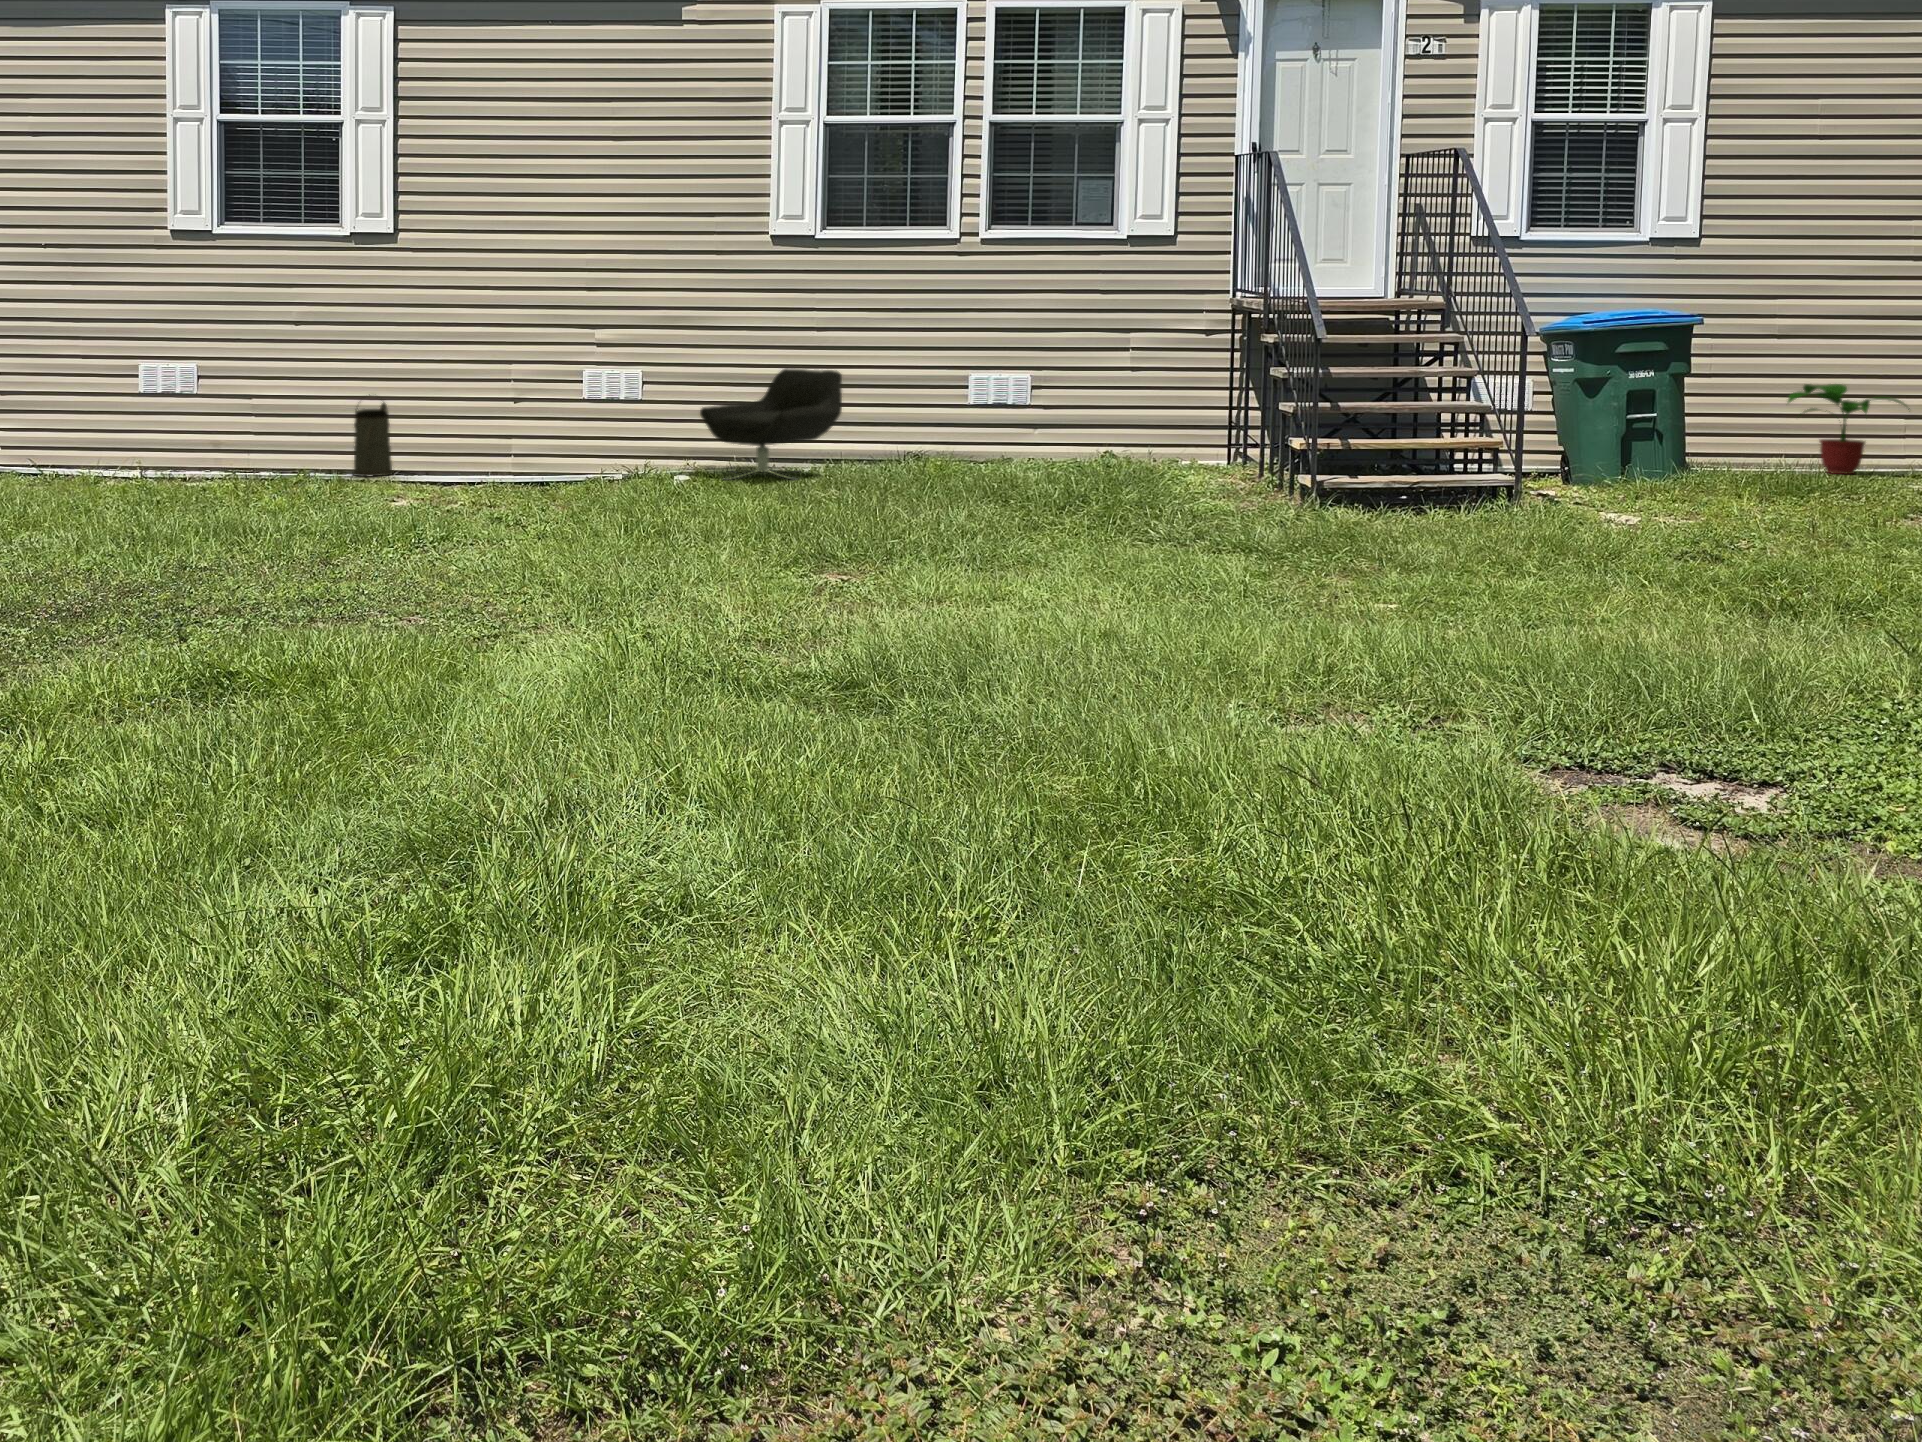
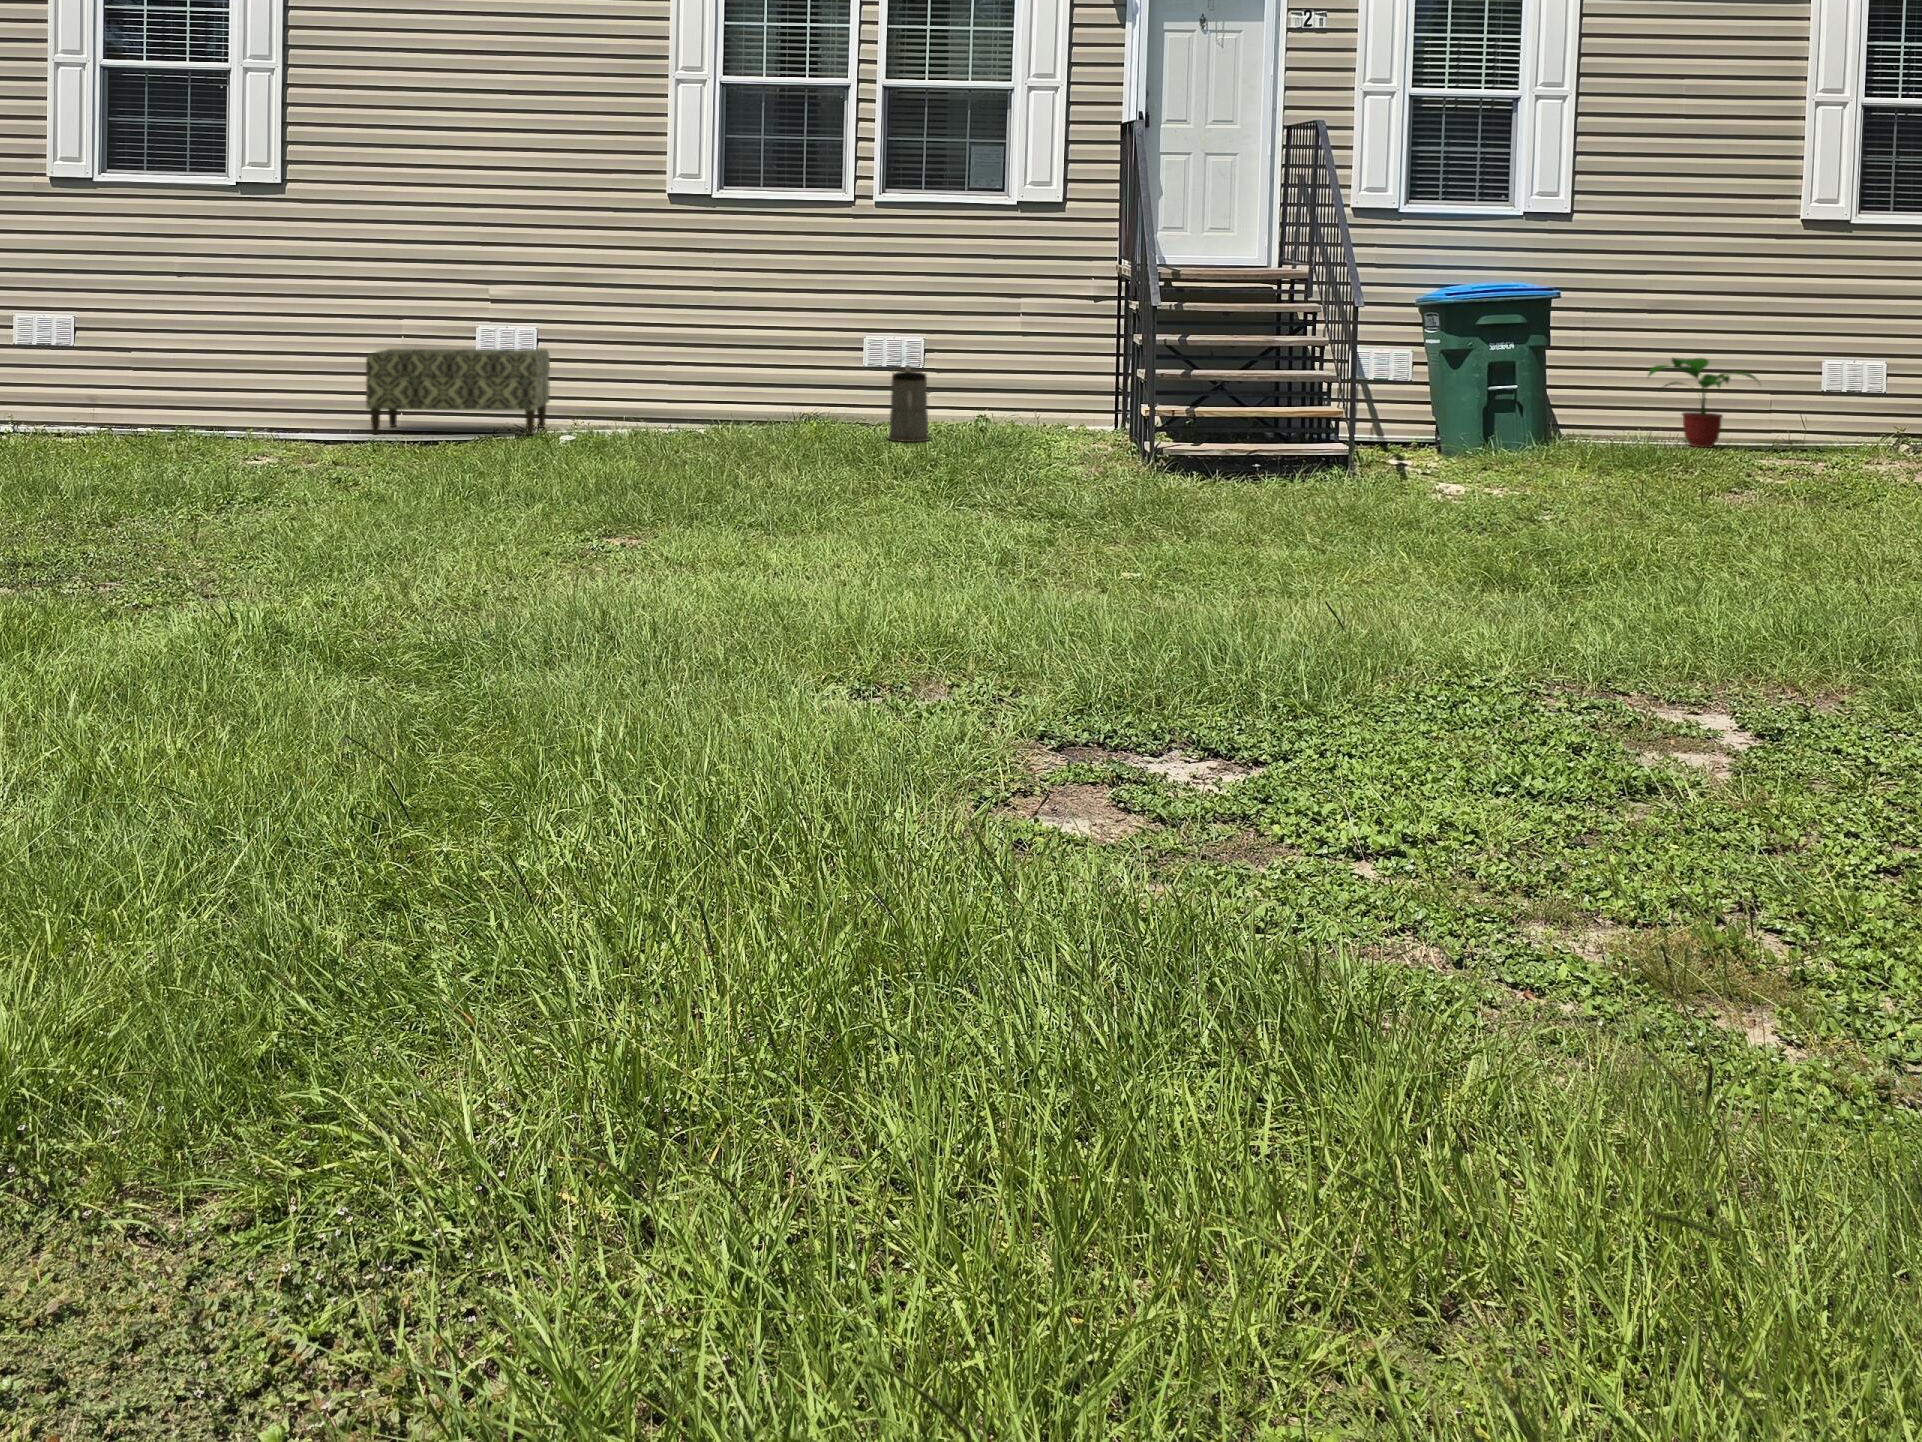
lounge chair: present [700,368,842,478] -> none [582,329,726,443]
bench: none [490,390,659,475] -> present [366,349,550,435]
watering can: present [353,394,393,477] -> present [888,365,930,442]

